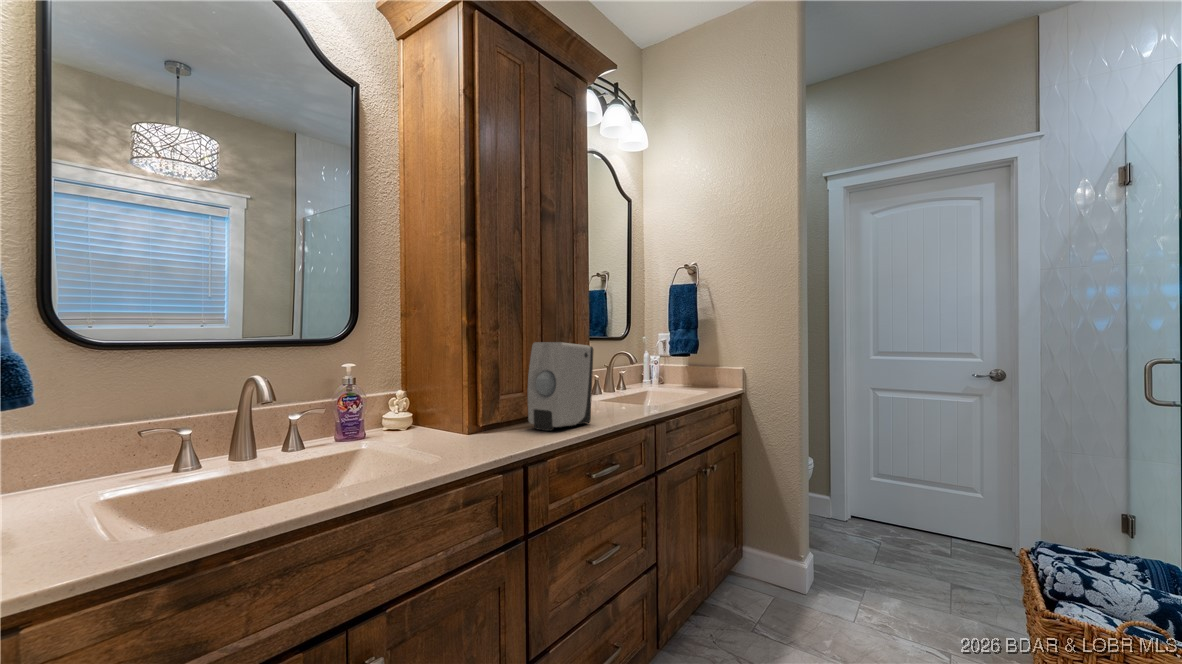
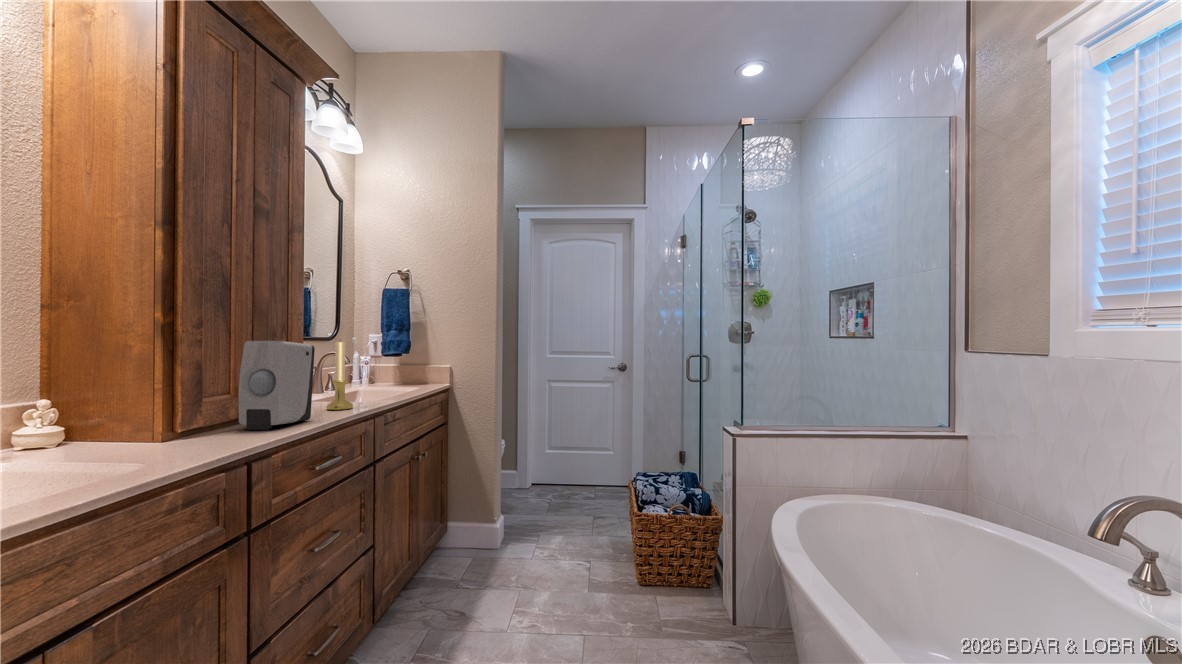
candle holder: none [610,340,635,414] -> present [326,341,353,410]

